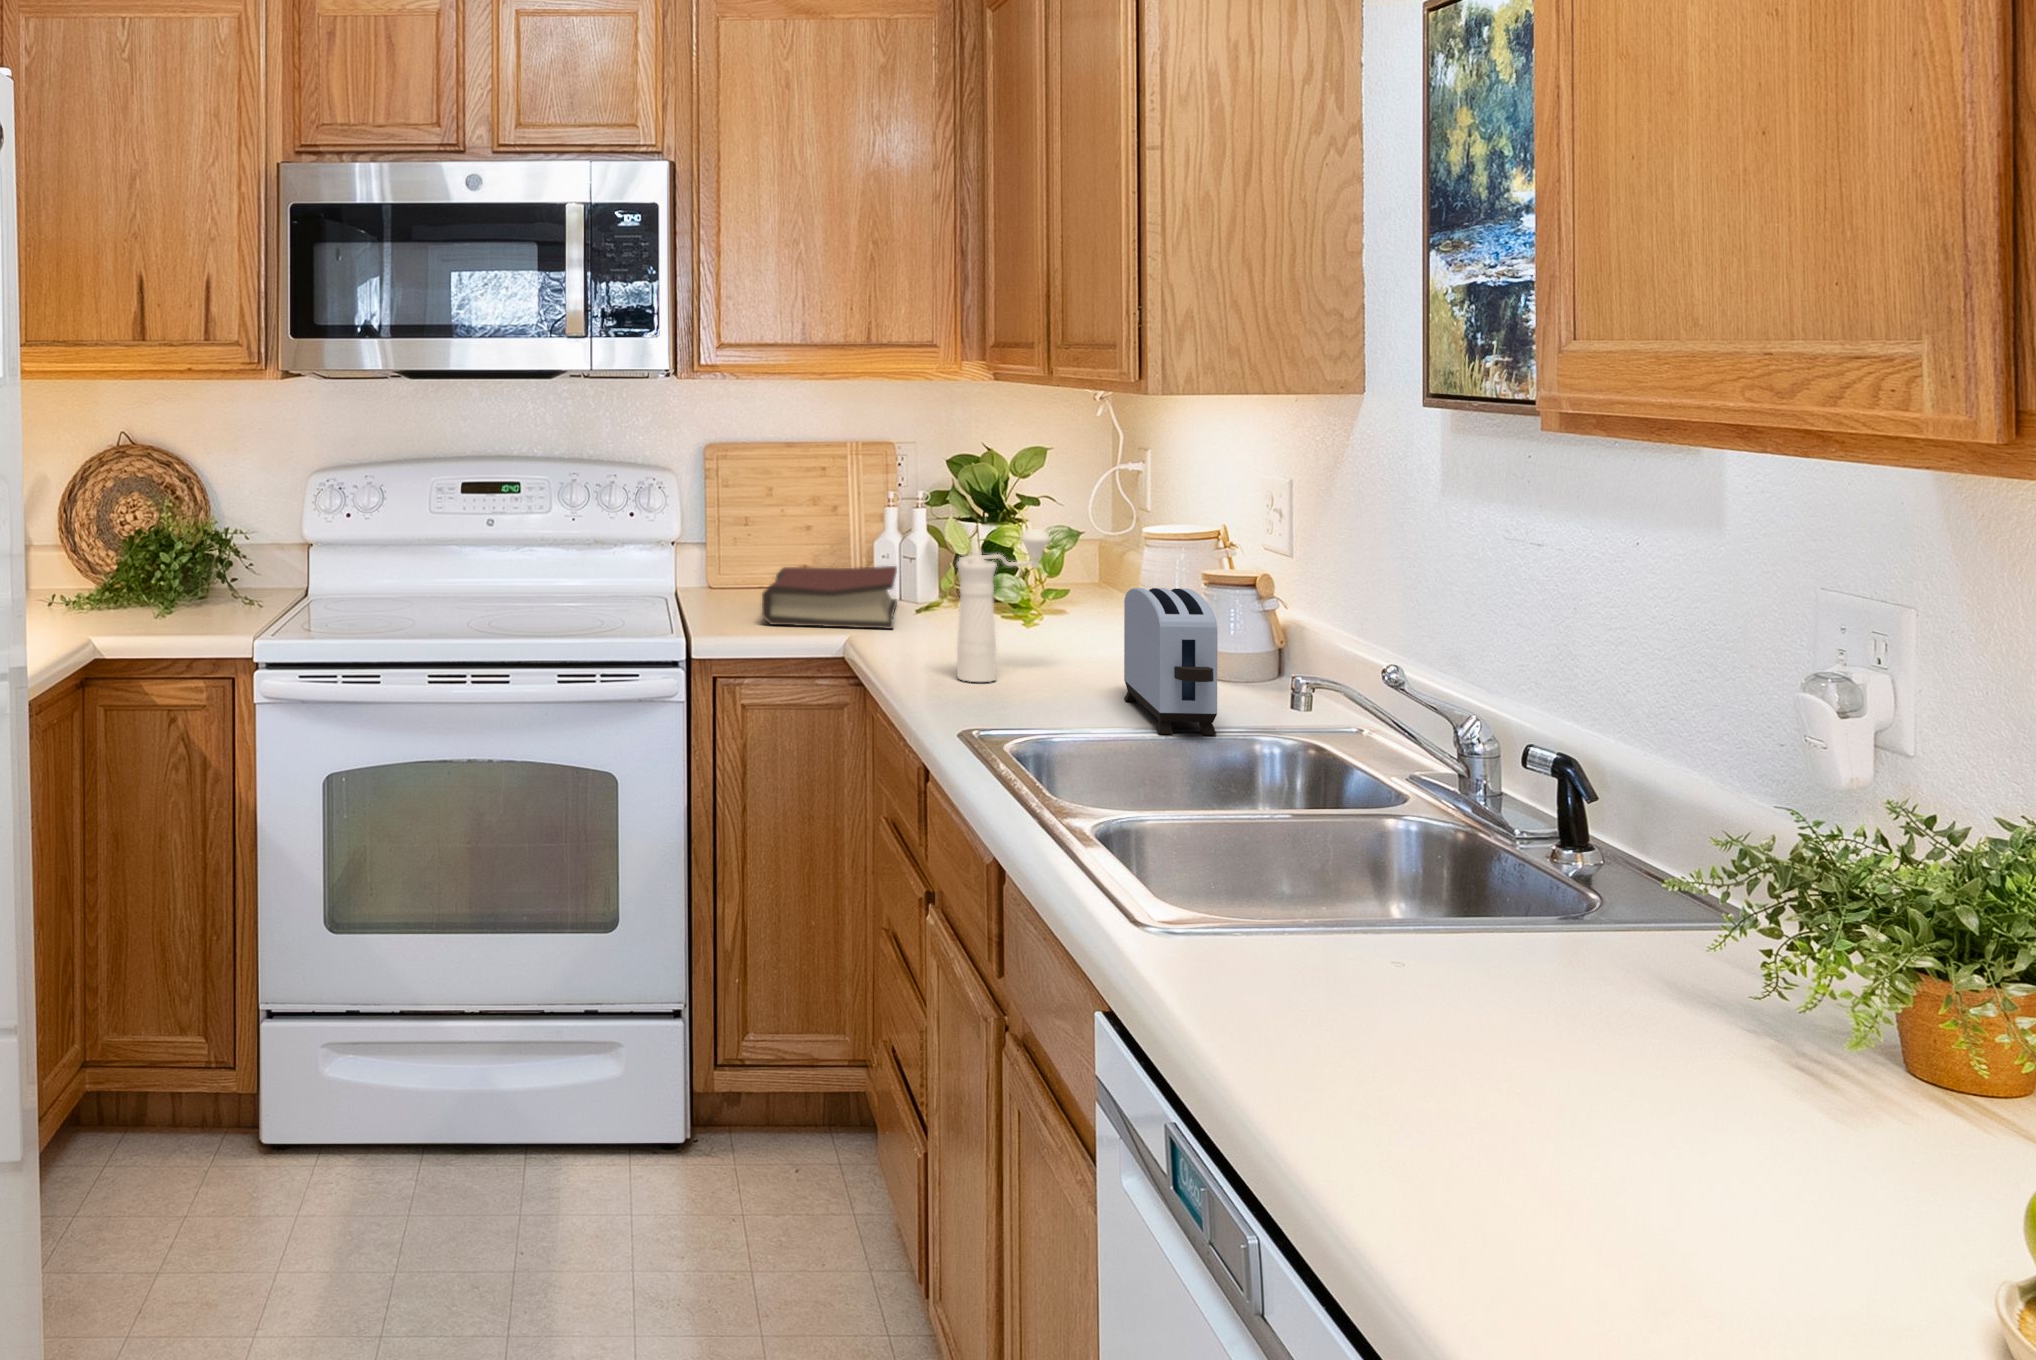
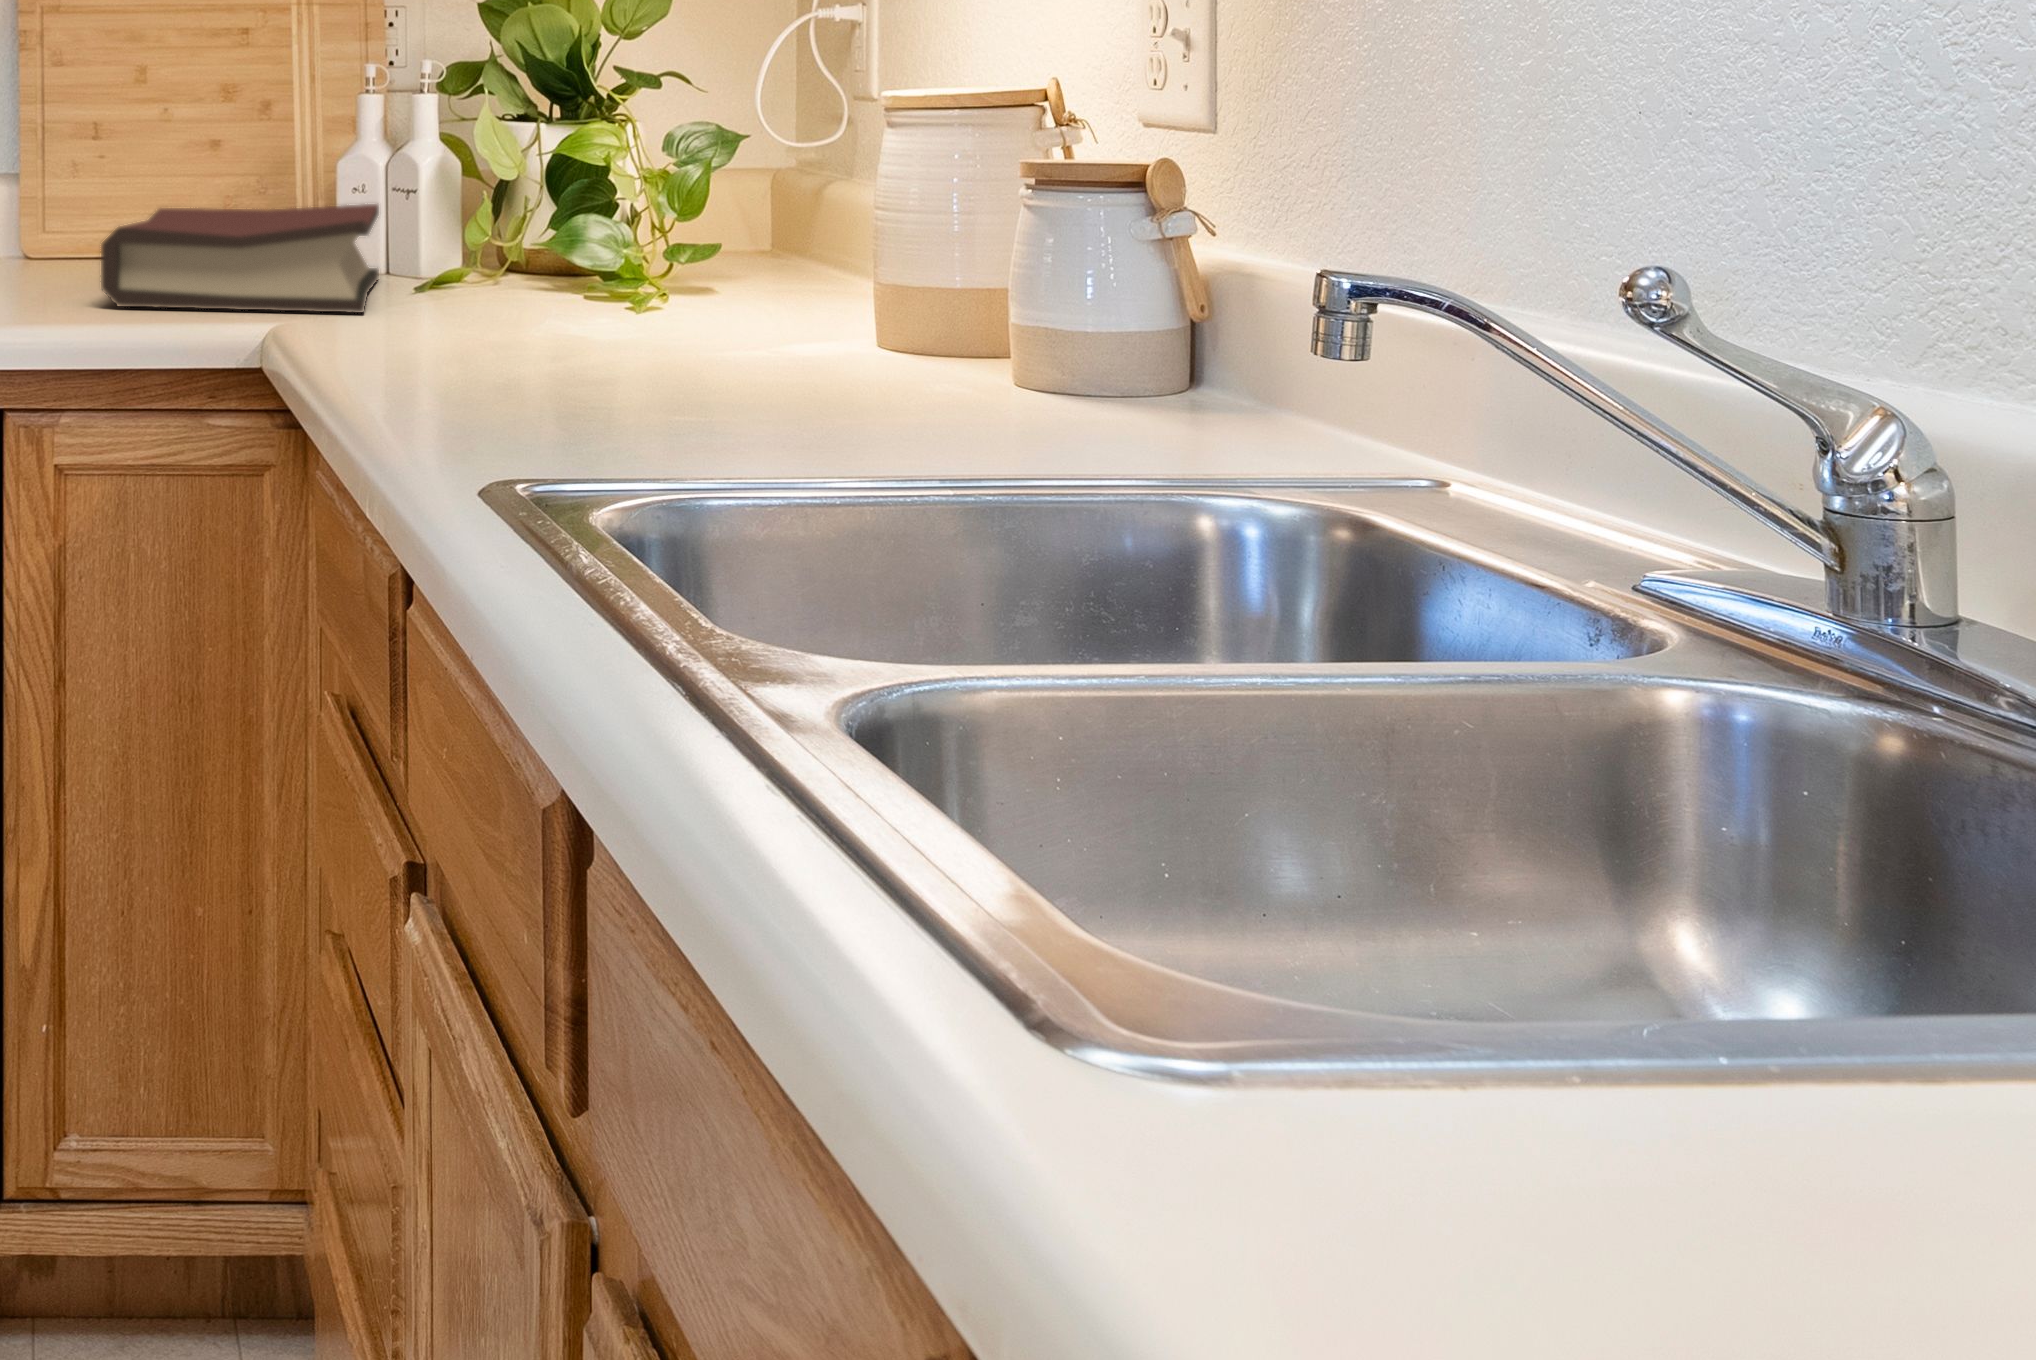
pepper mill: present [957,529,1050,682] -> none [485,74,690,397]
toaster: present [1124,588,1218,735] -> none [857,167,1098,494]

